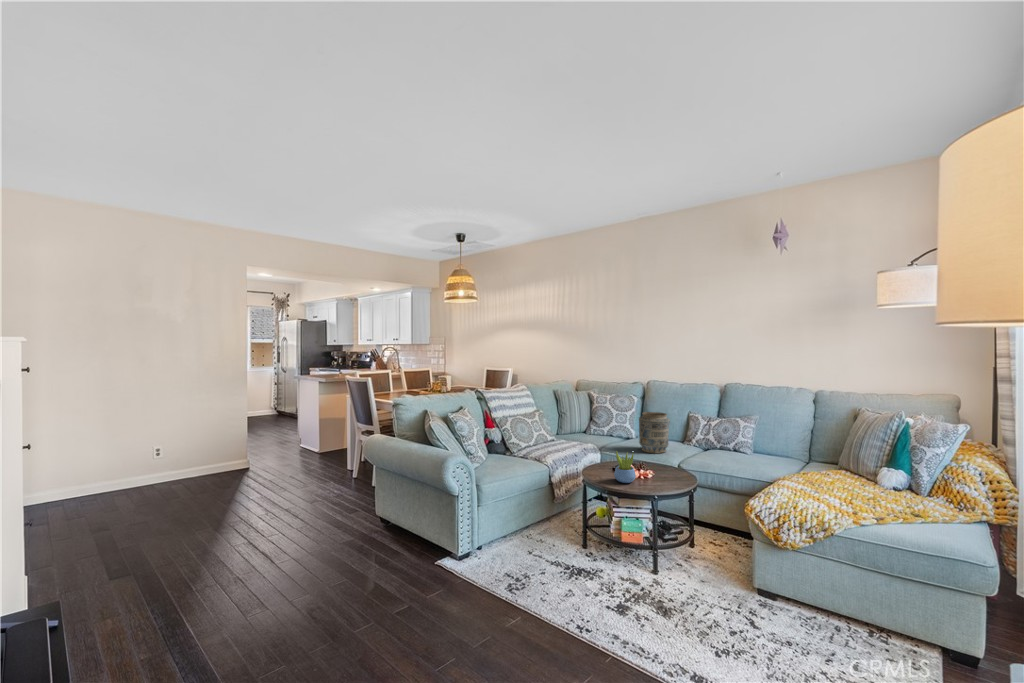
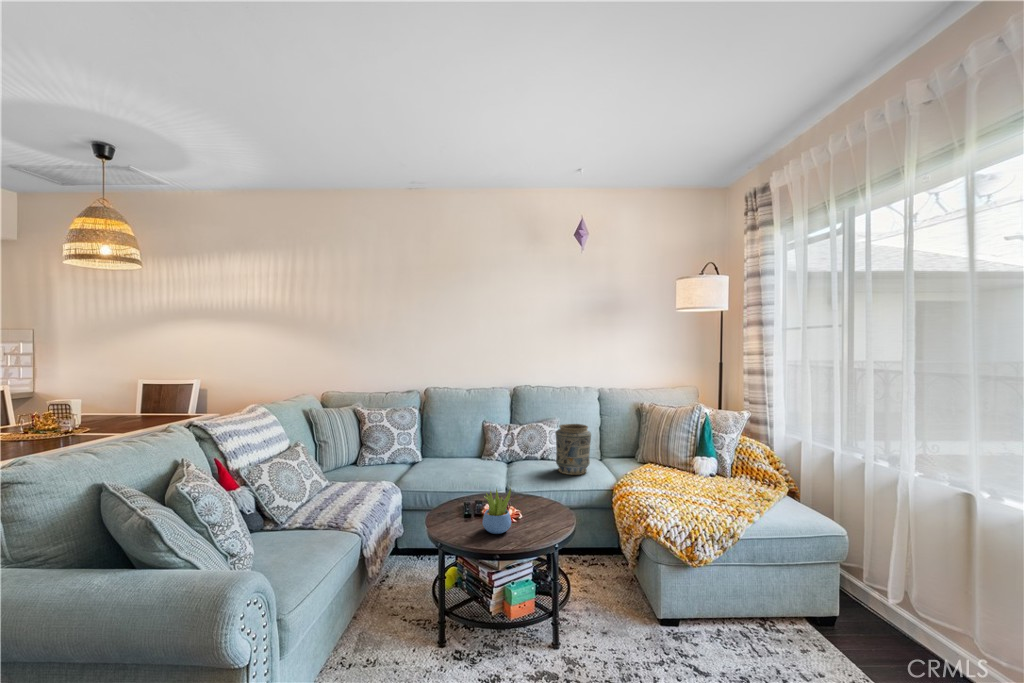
vase: present [639,412,670,453] -> present [555,424,591,475]

